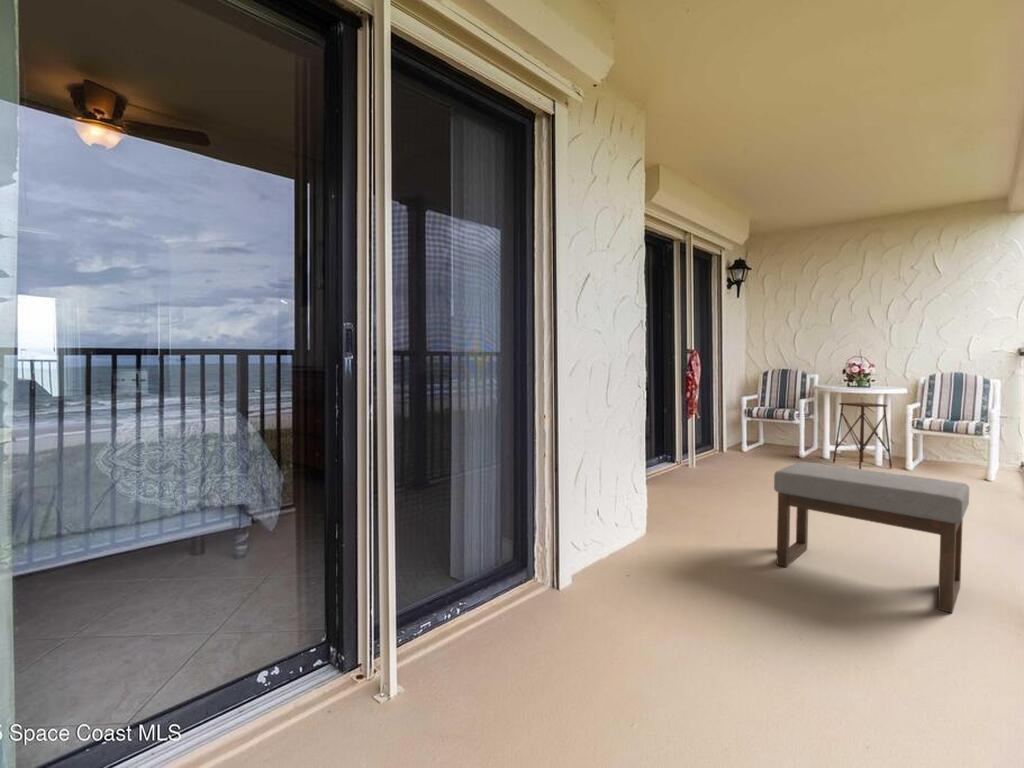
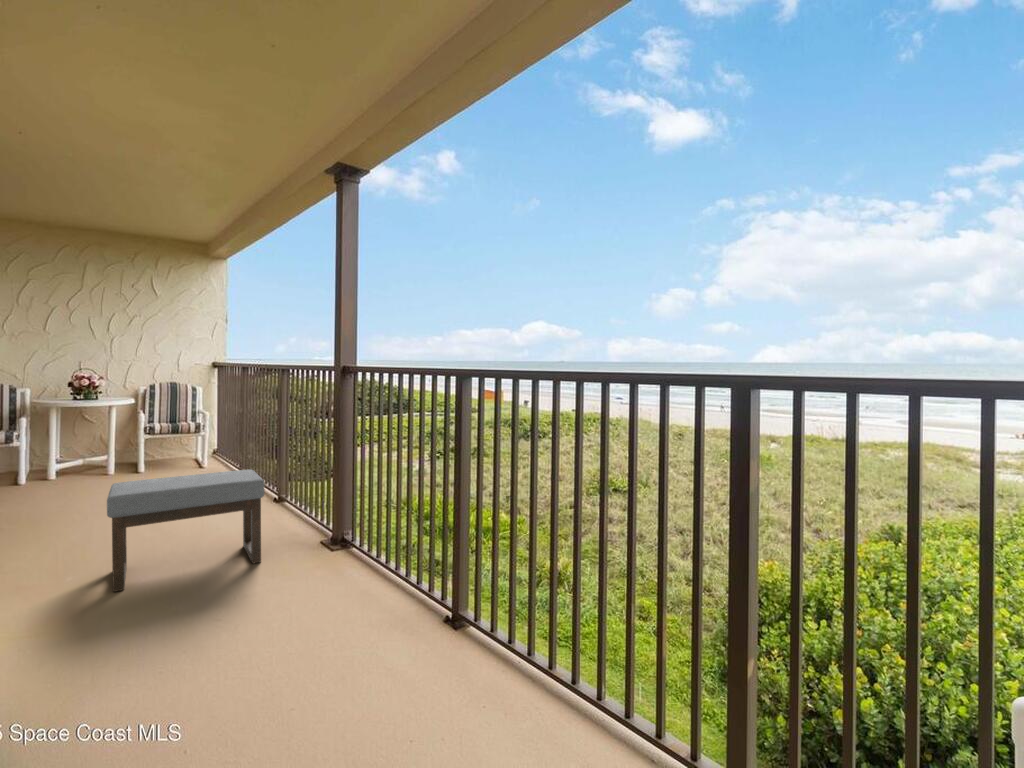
side table: present [833,403,892,469] -> none [65,415,128,483]

